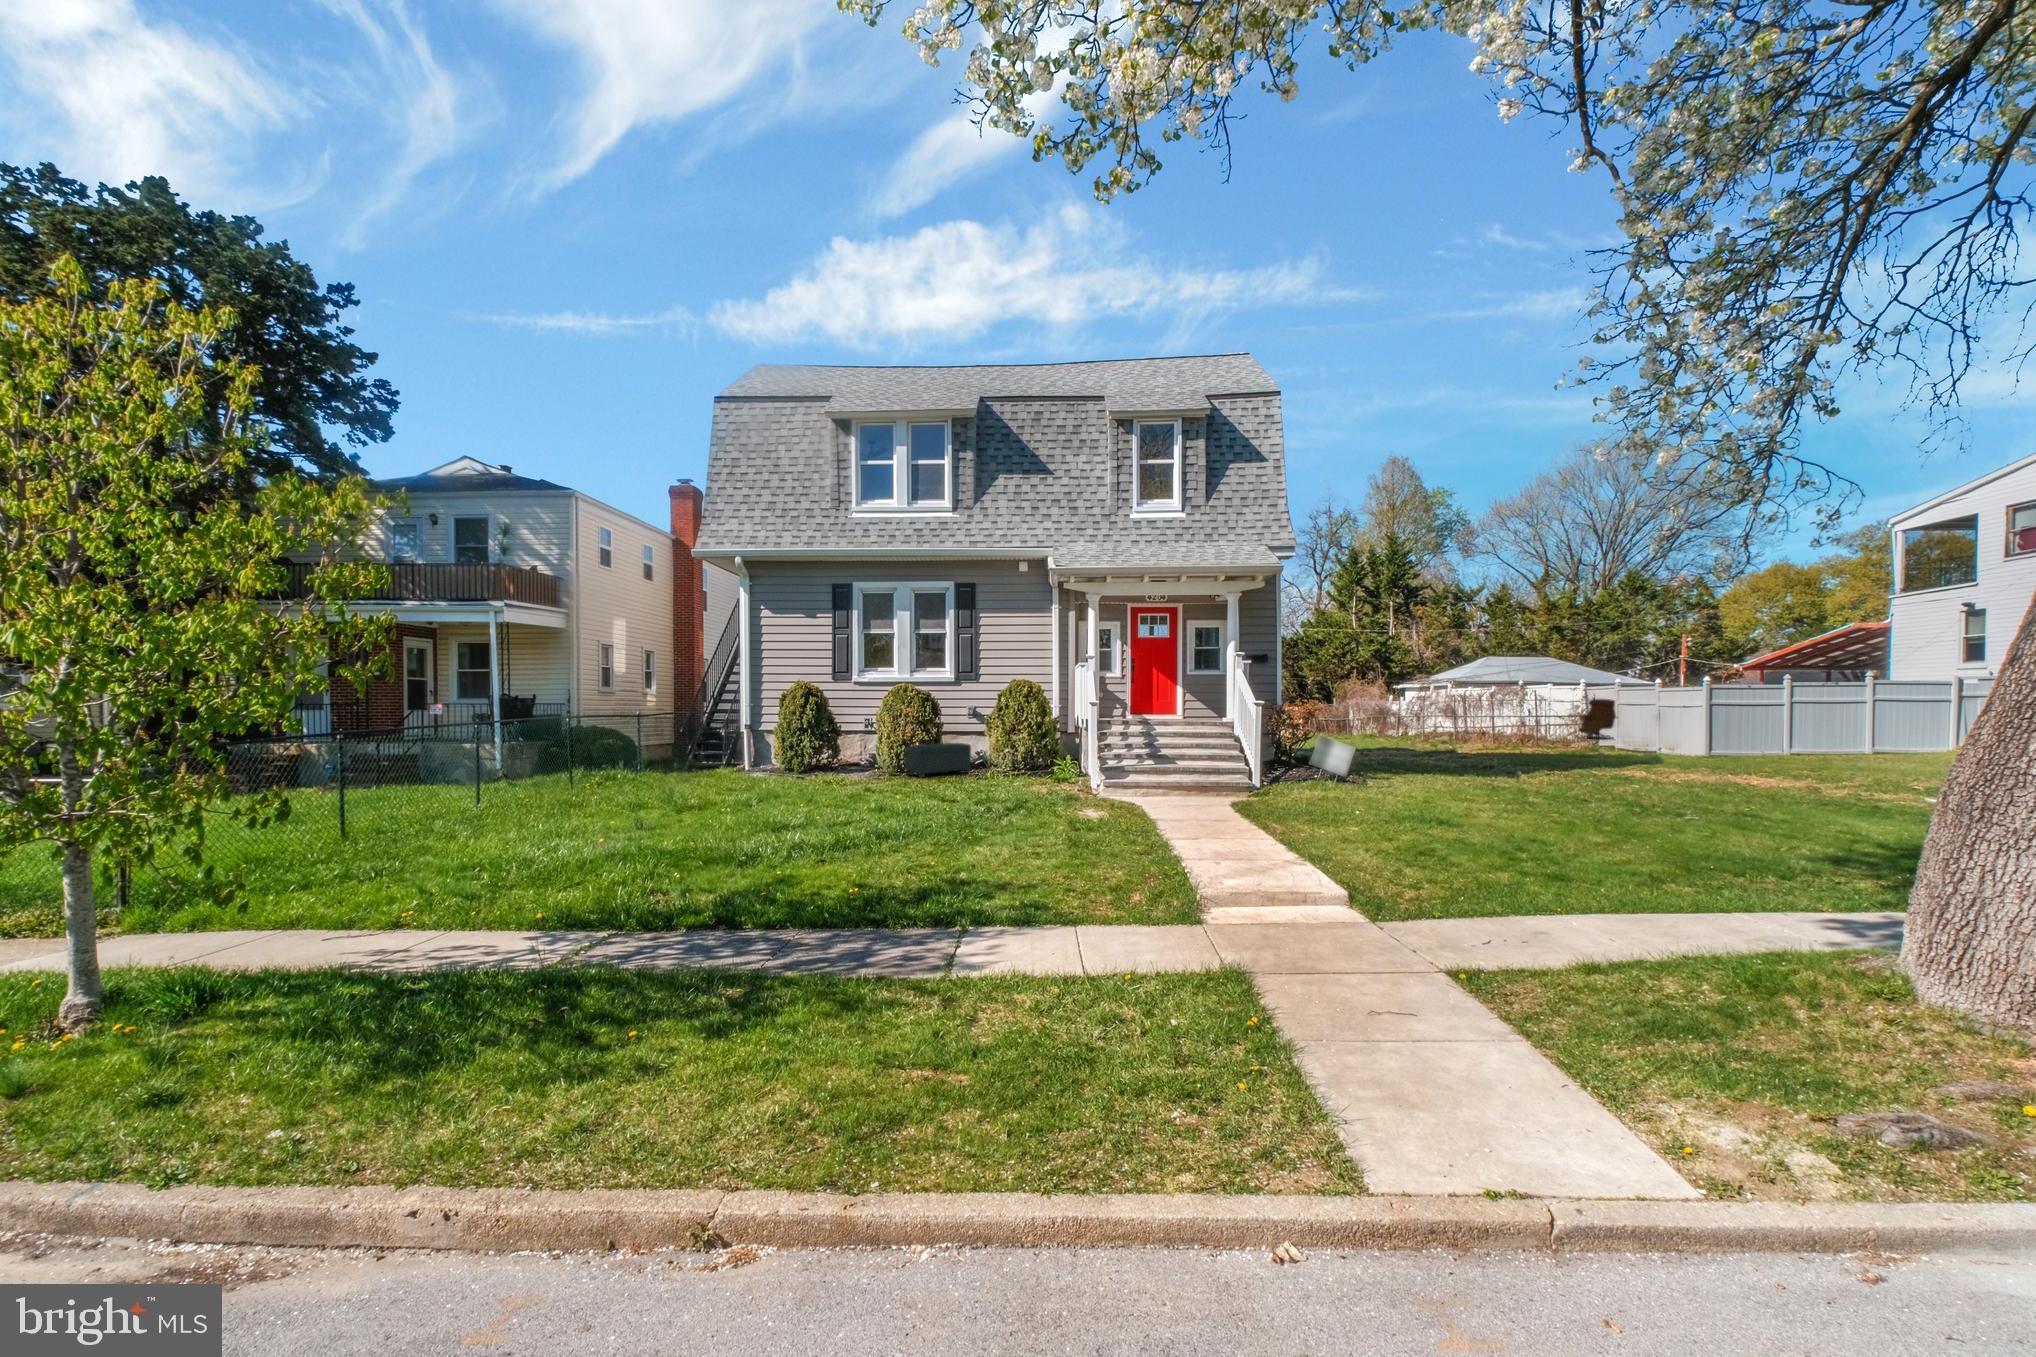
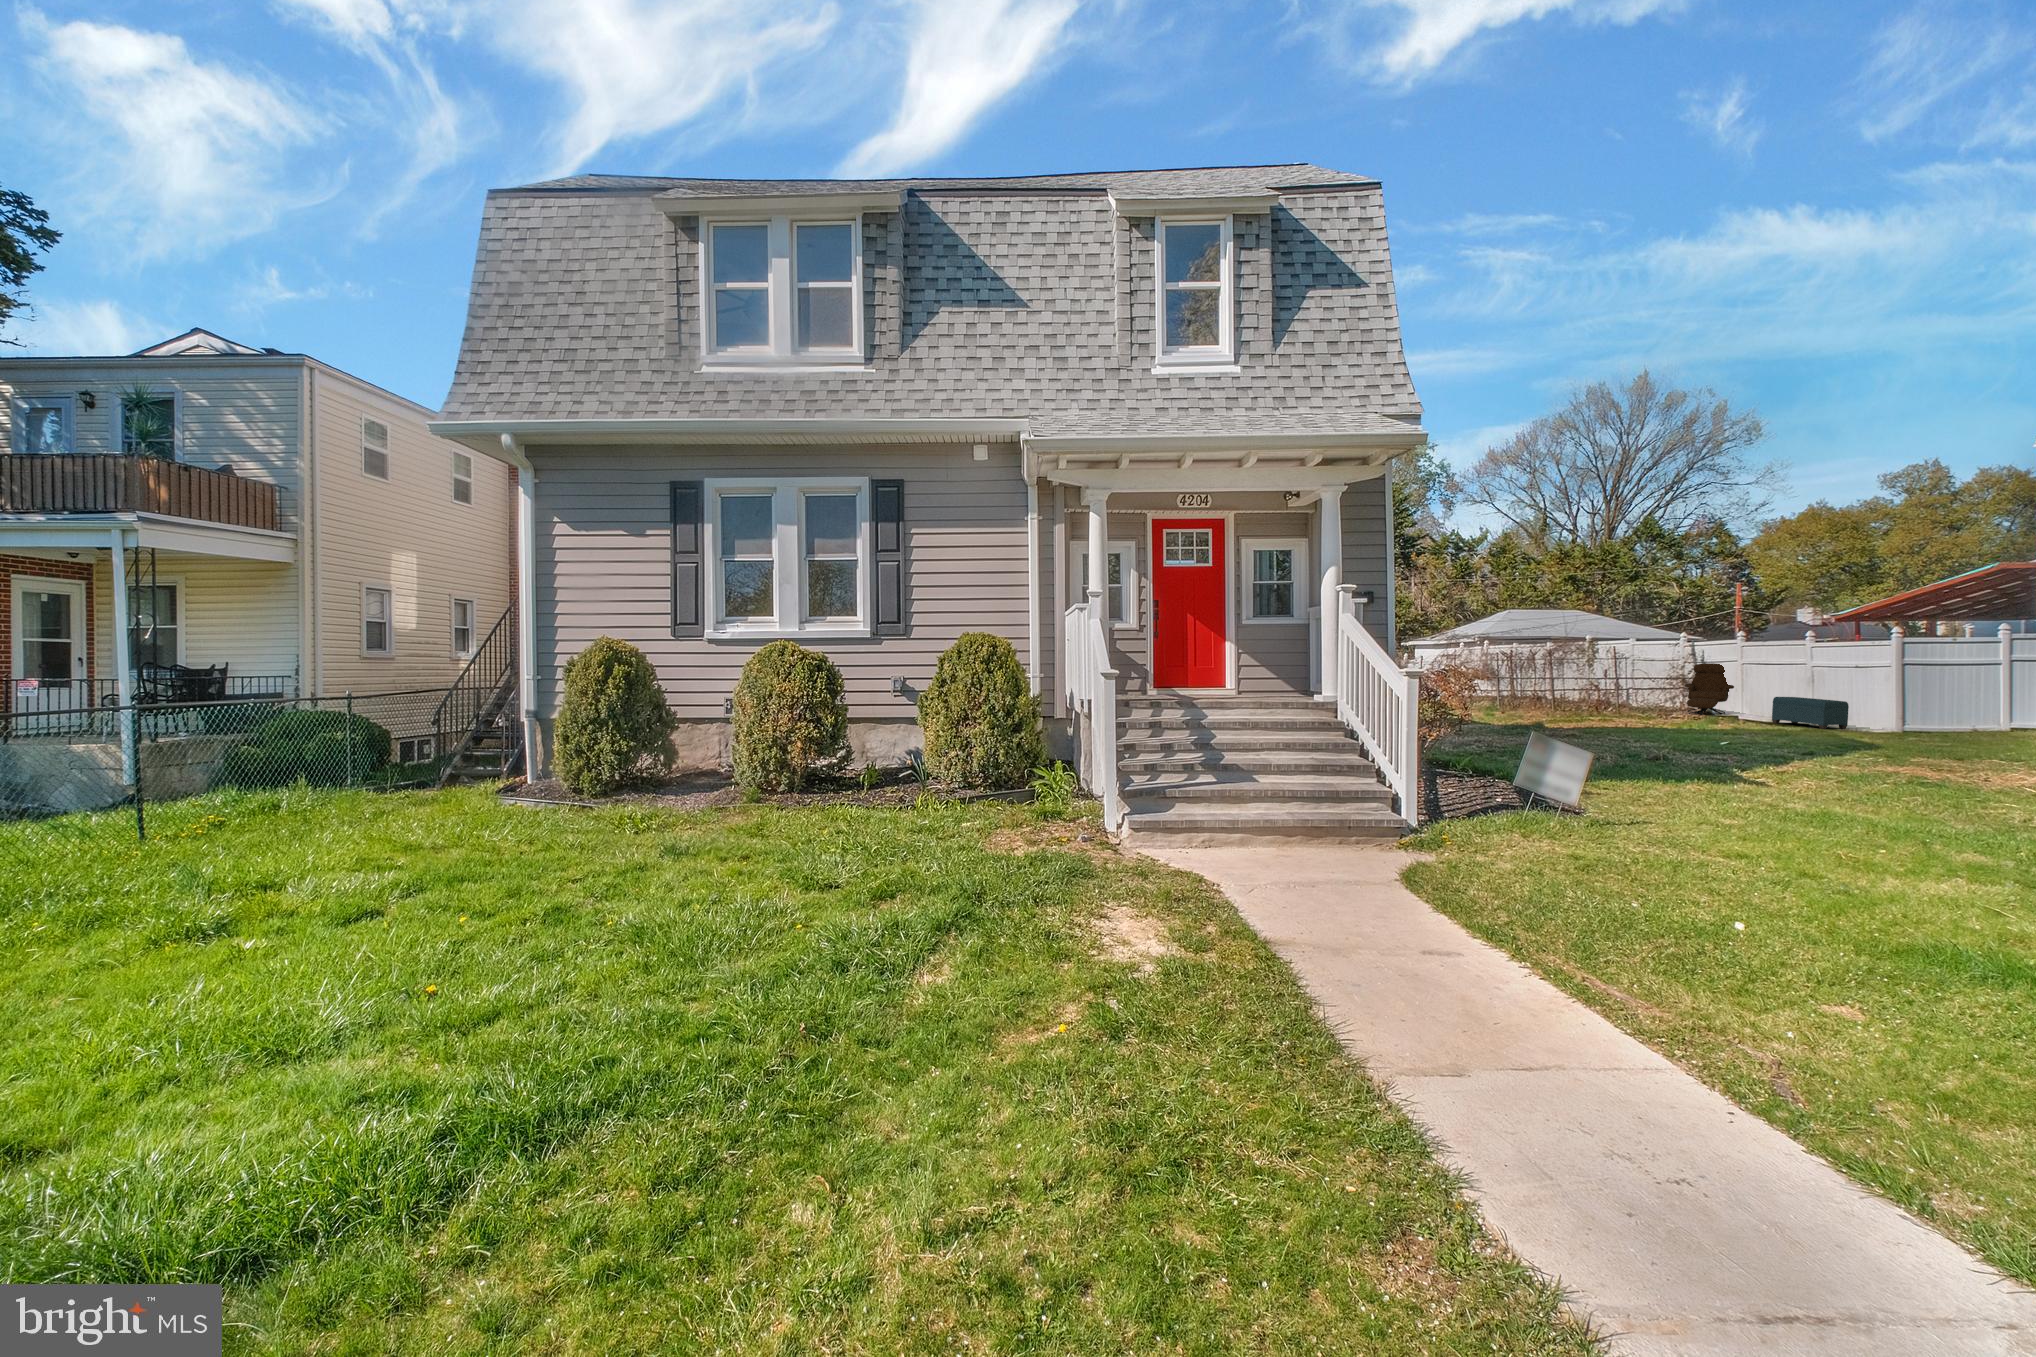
bench: present [905,743,971,778] -> present [1772,697,1849,729]

